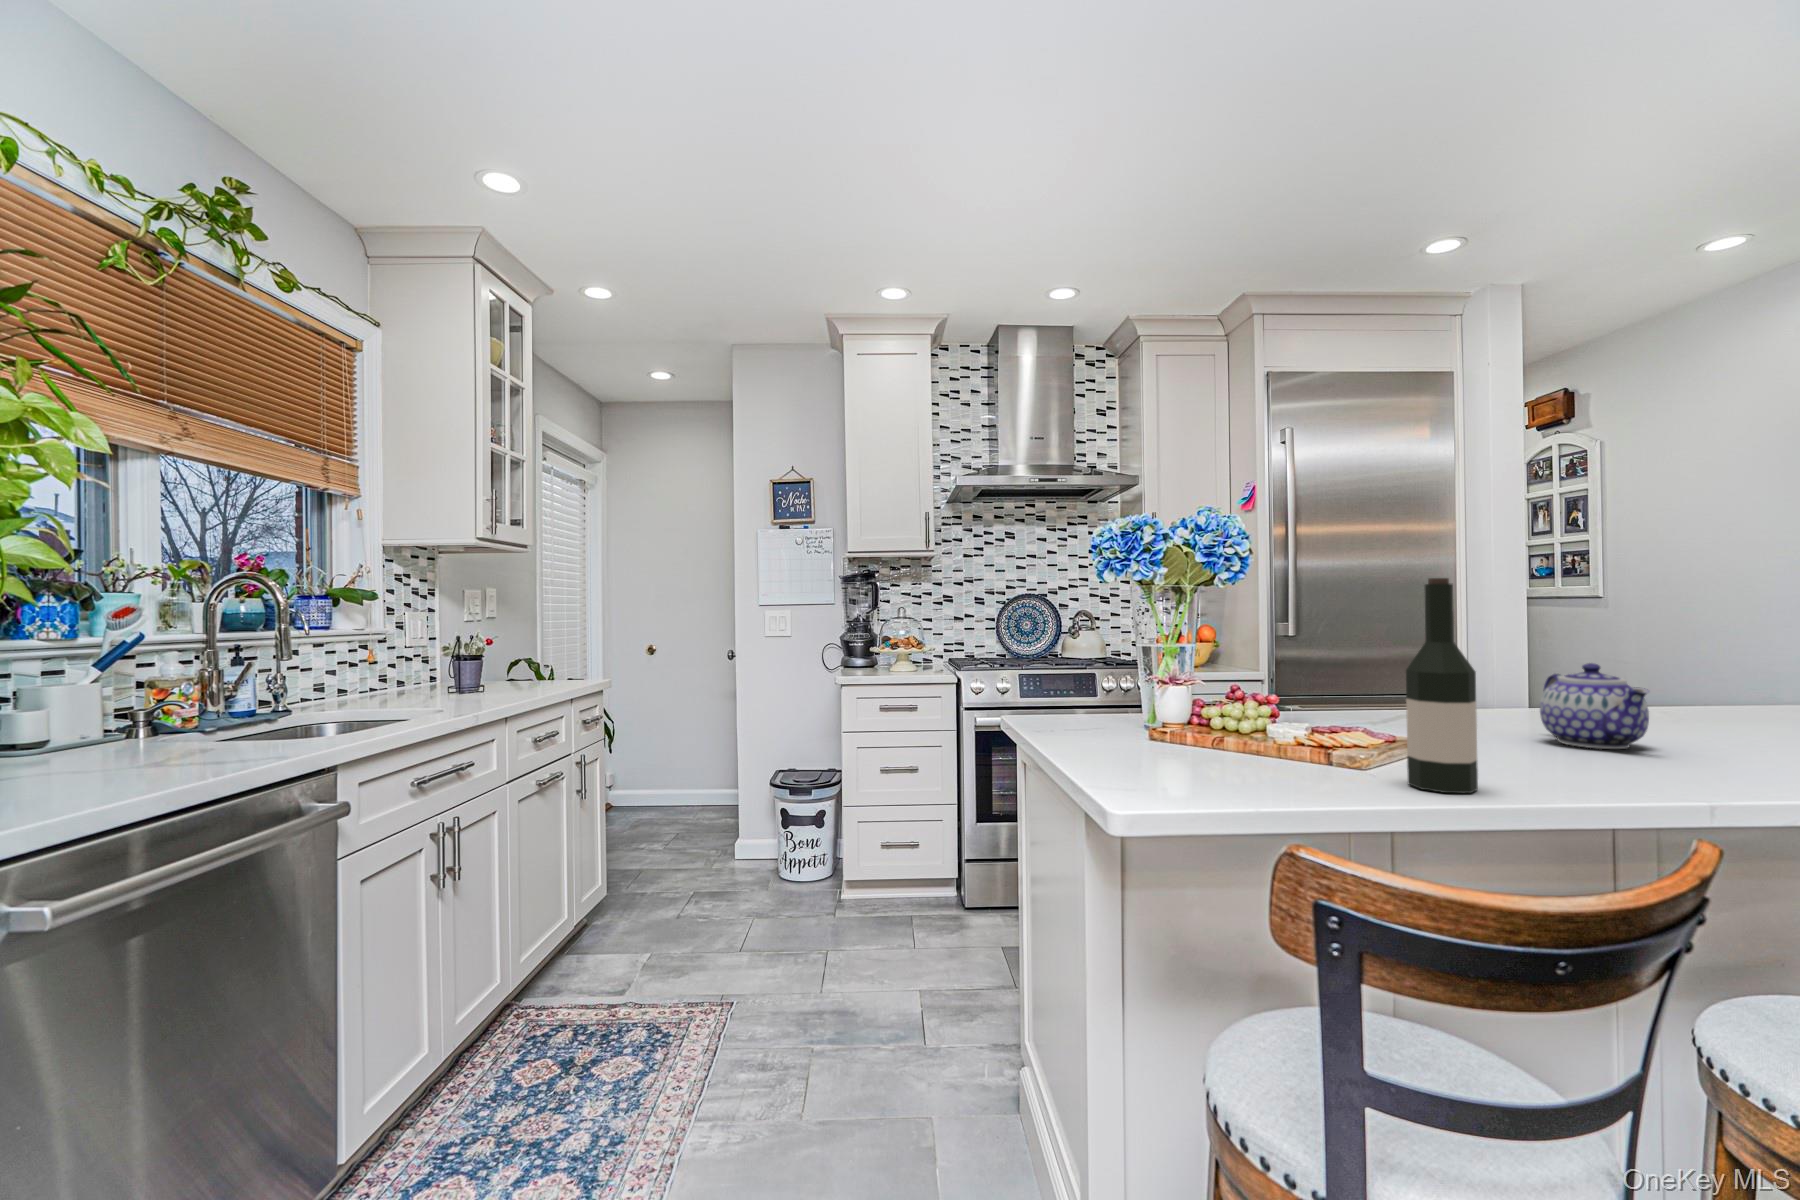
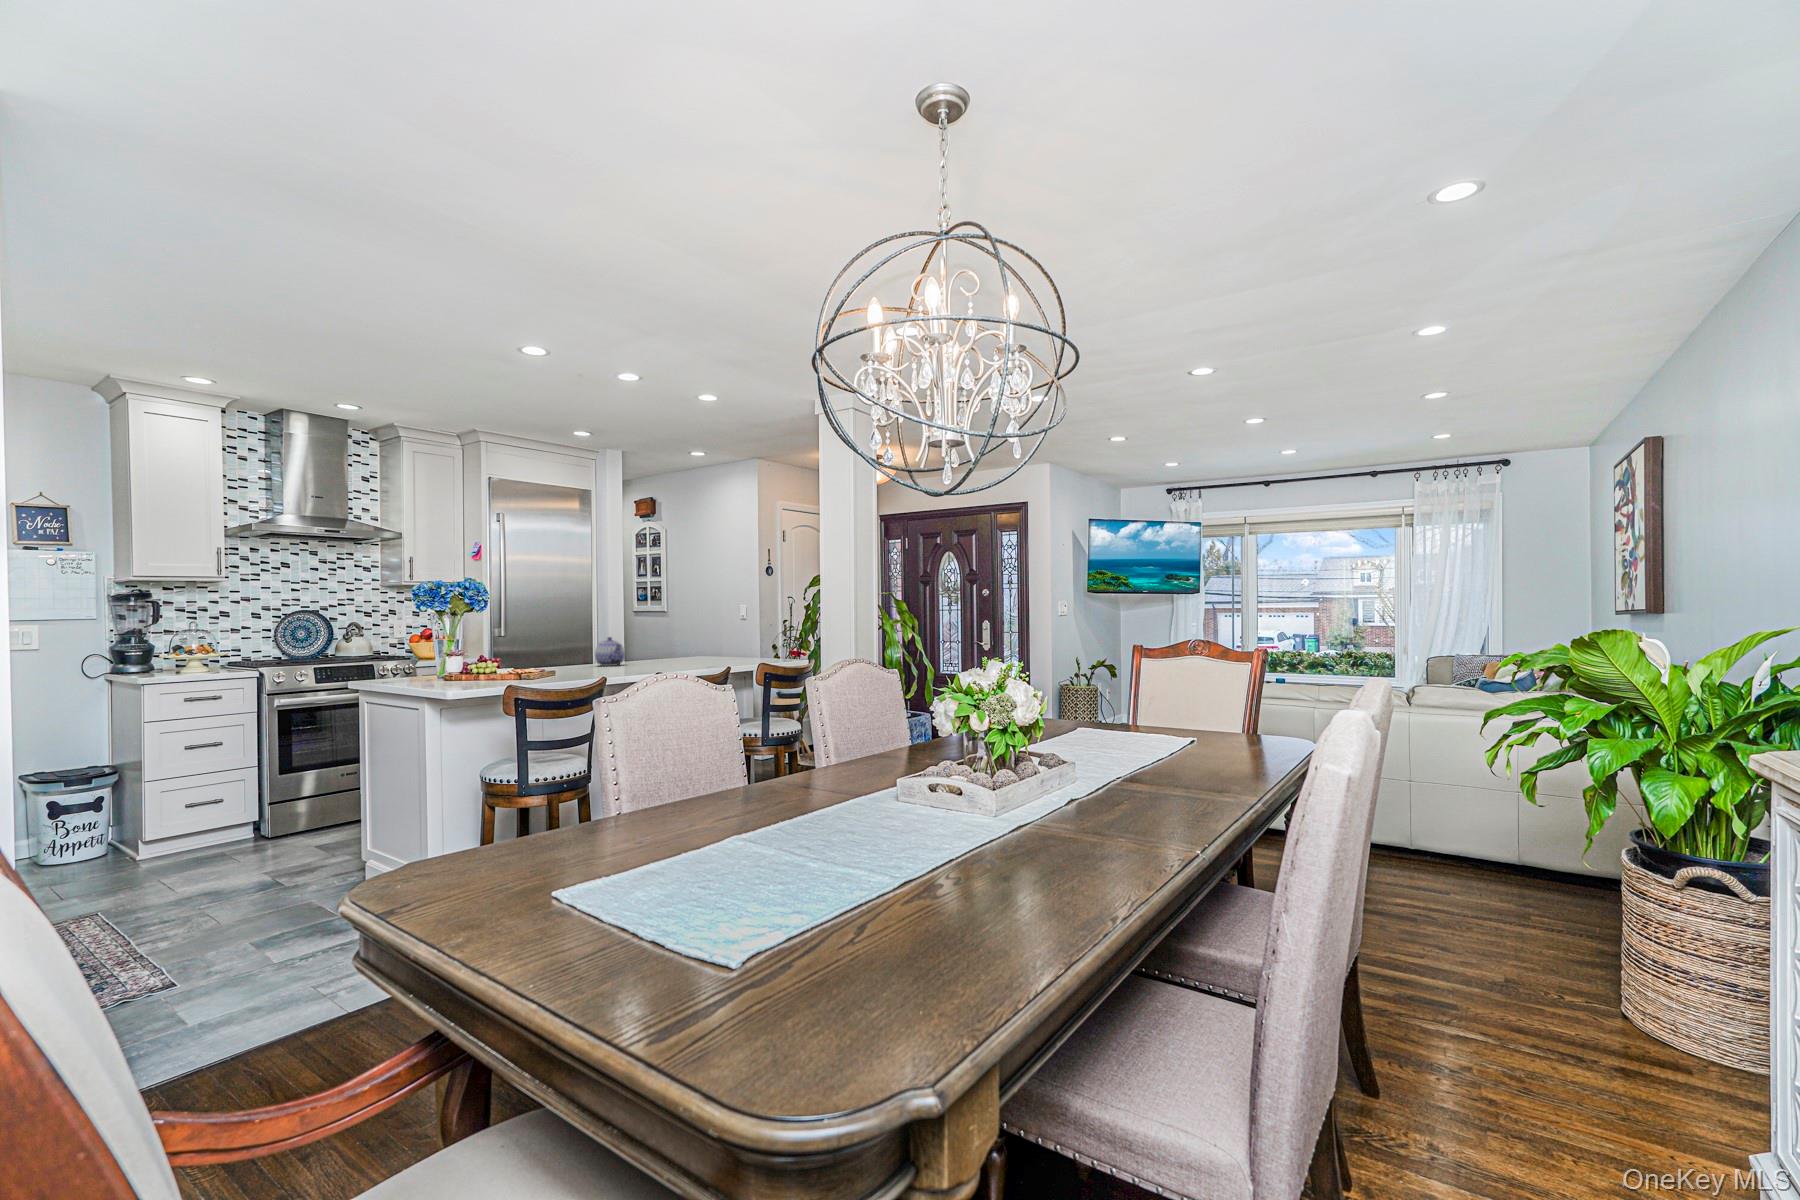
wine bottle: present [1406,578,1478,793] -> none [543,608,563,675]

